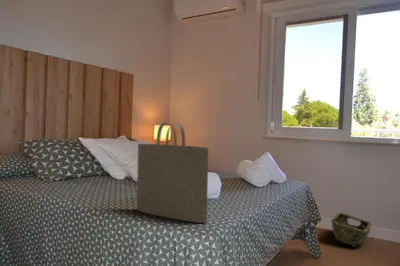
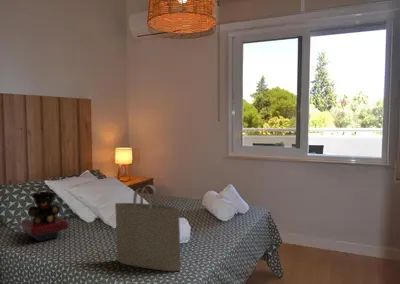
teddy bear: none [48,140,94,189] -> present [22,192,69,241]
woven basket: present [331,213,371,247] -> none [293,229,330,262]

